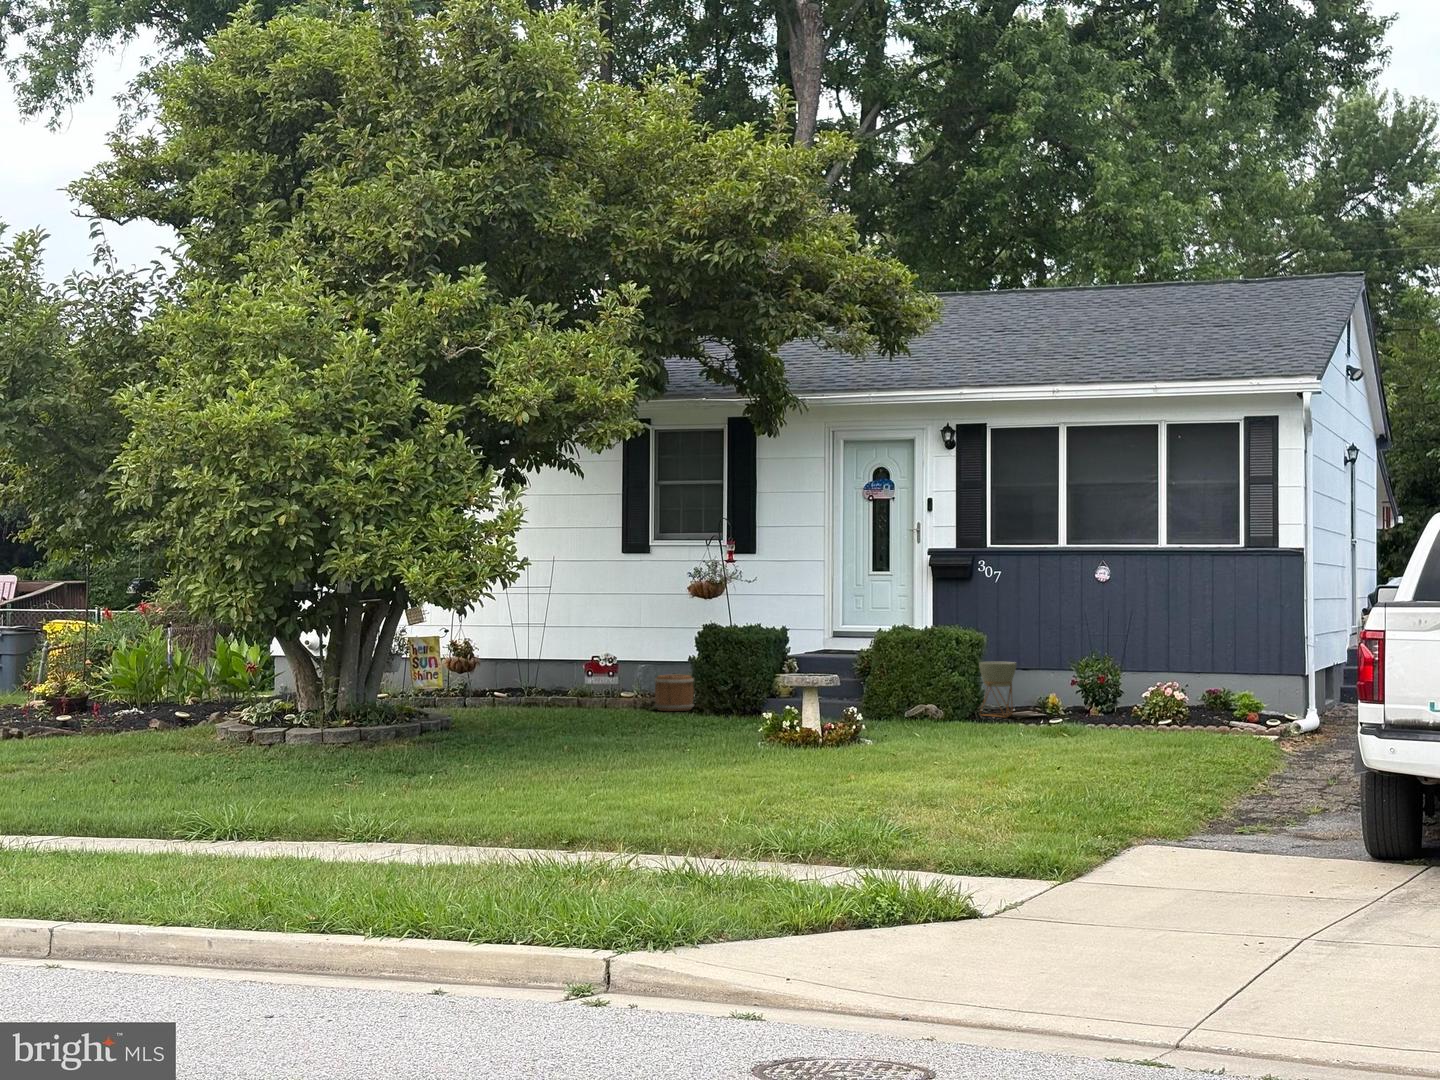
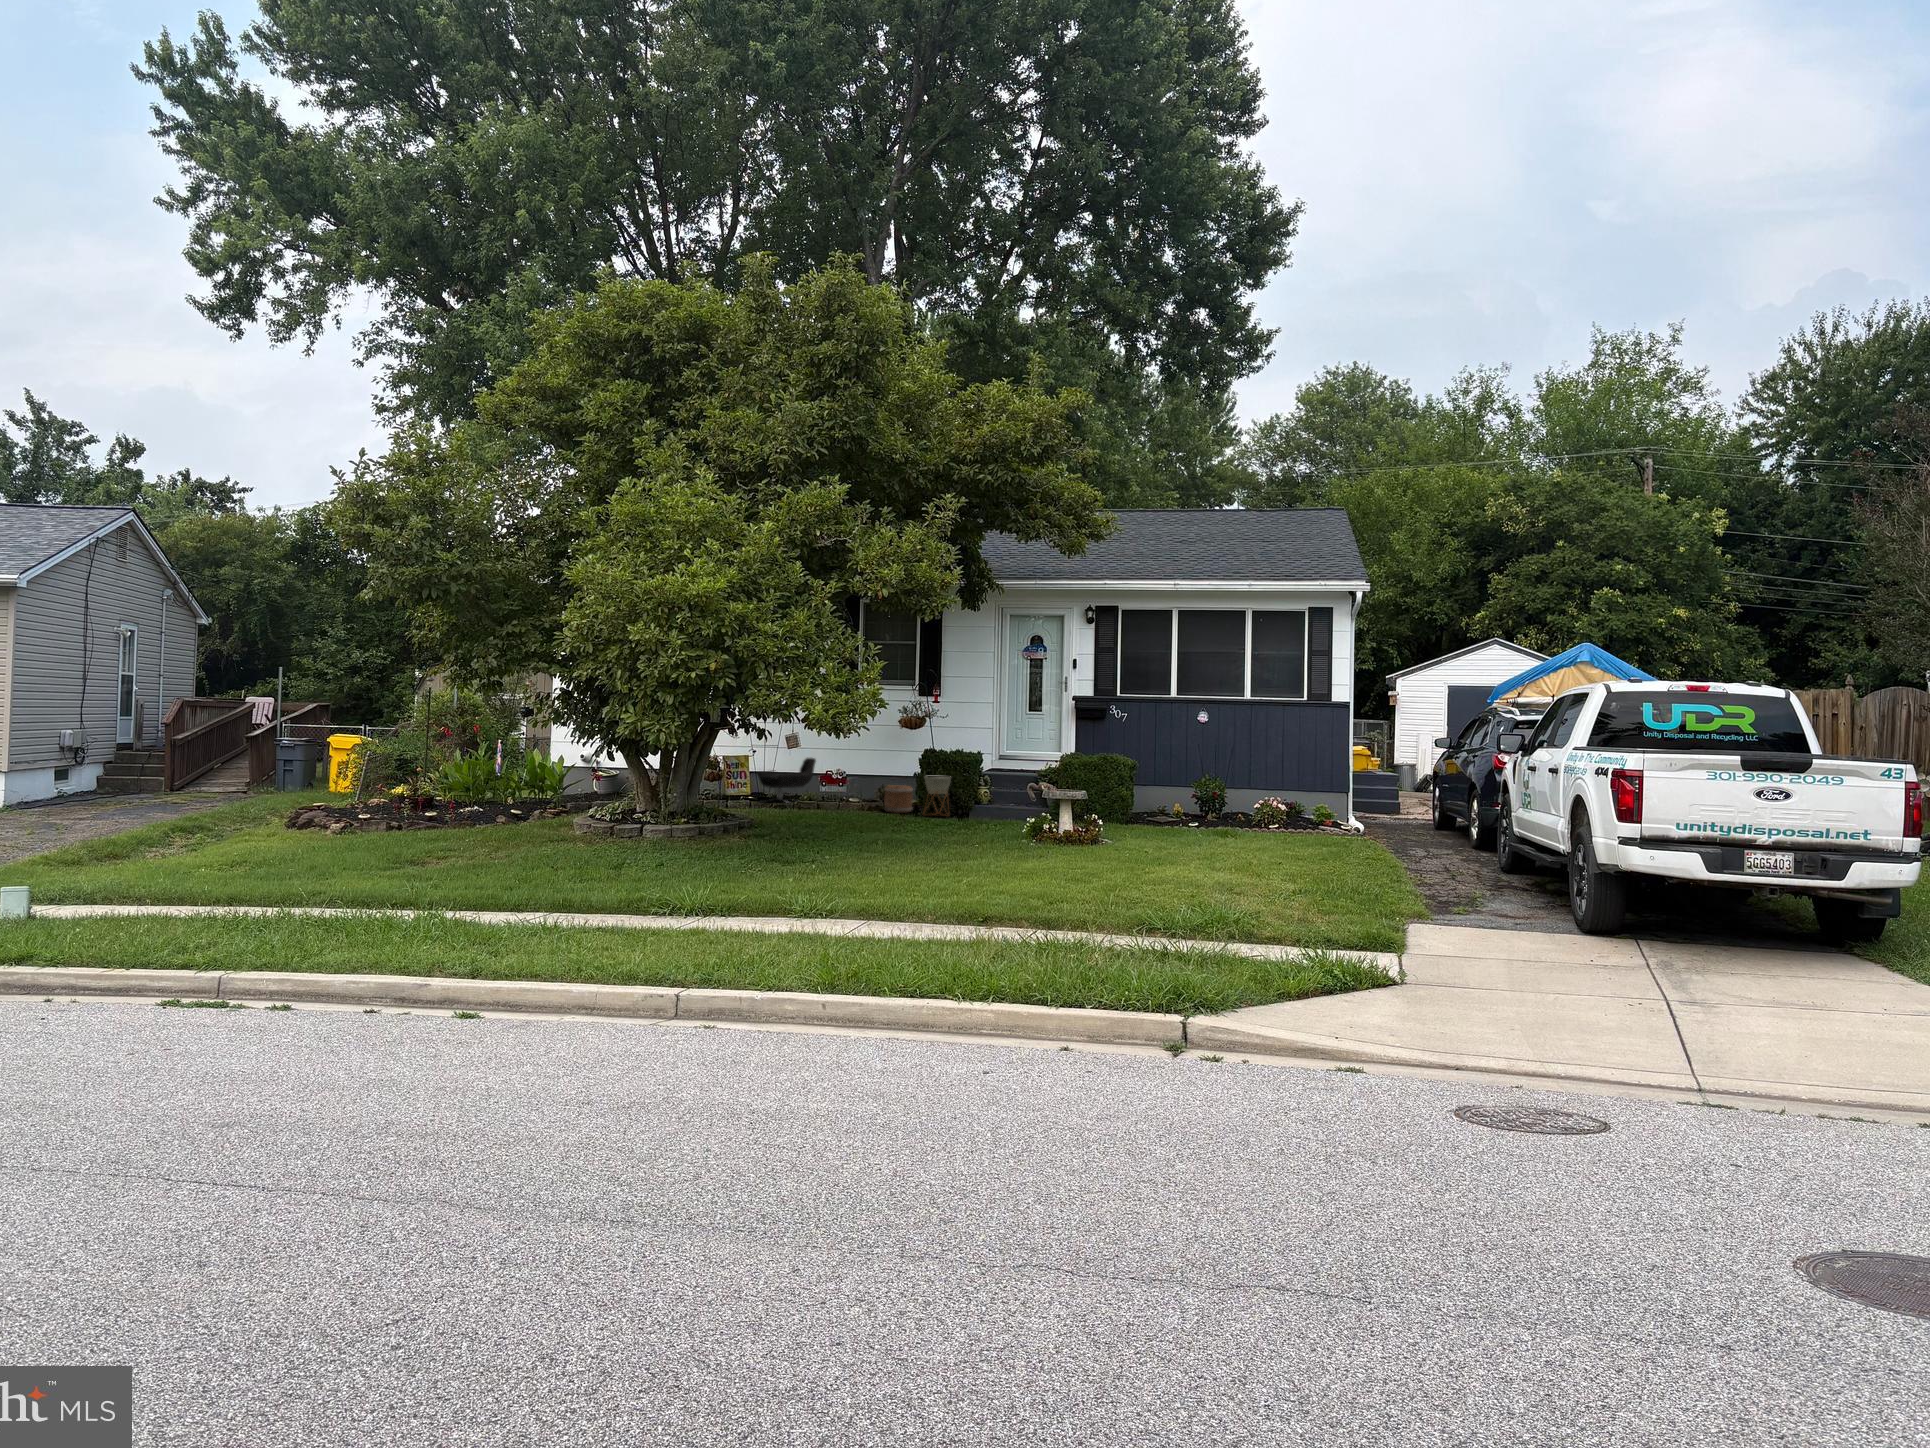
lounge chair: none [509,639,584,700] -> present [758,758,816,800]
planter: present [979,661,1016,718] -> present [924,776,951,816]

